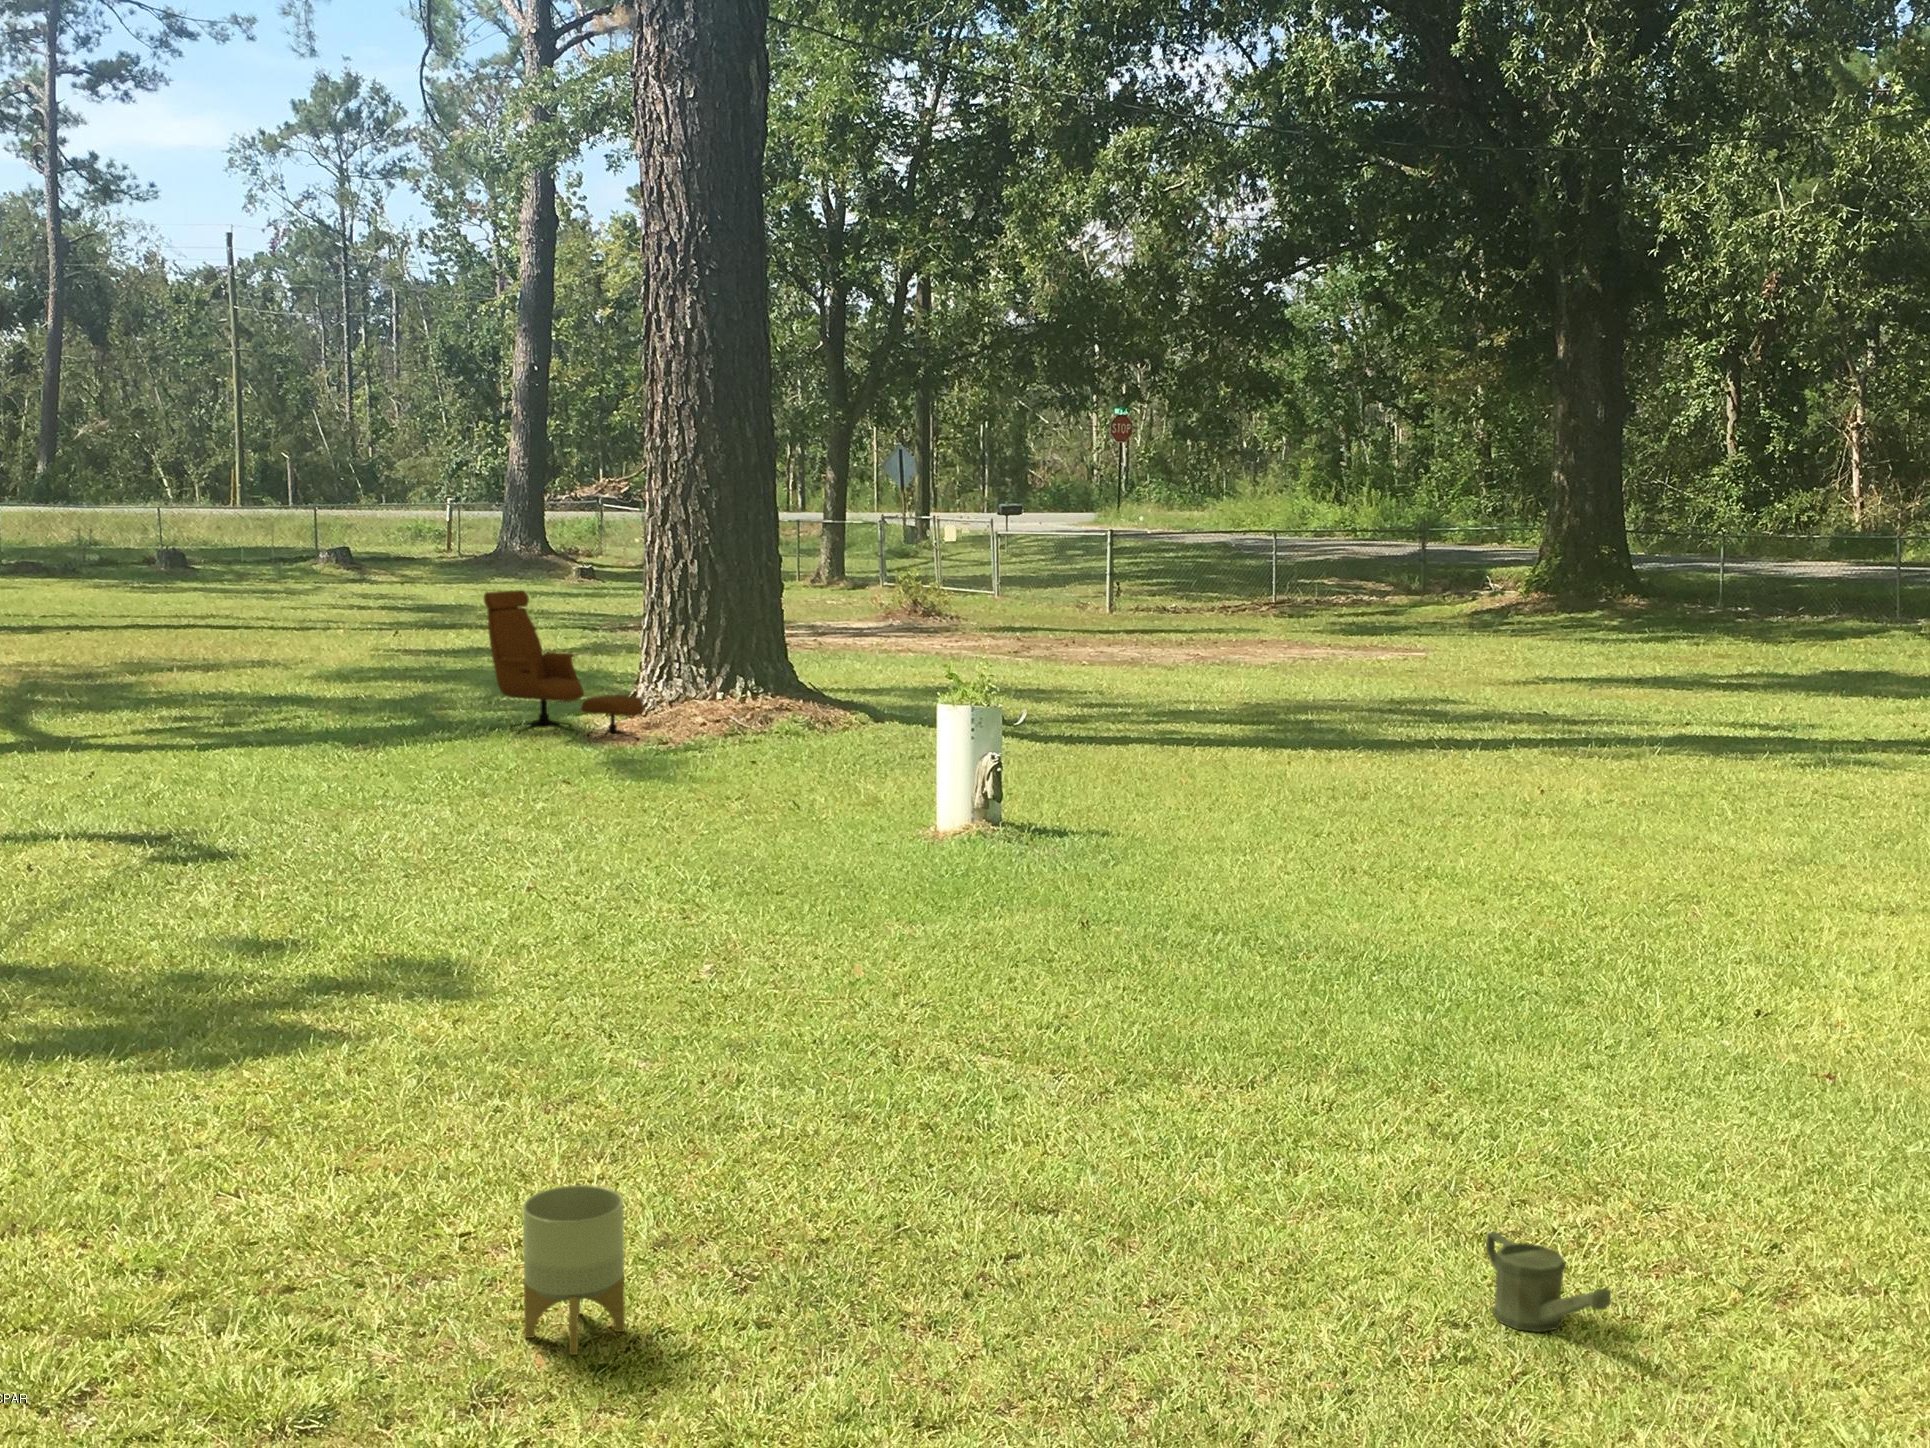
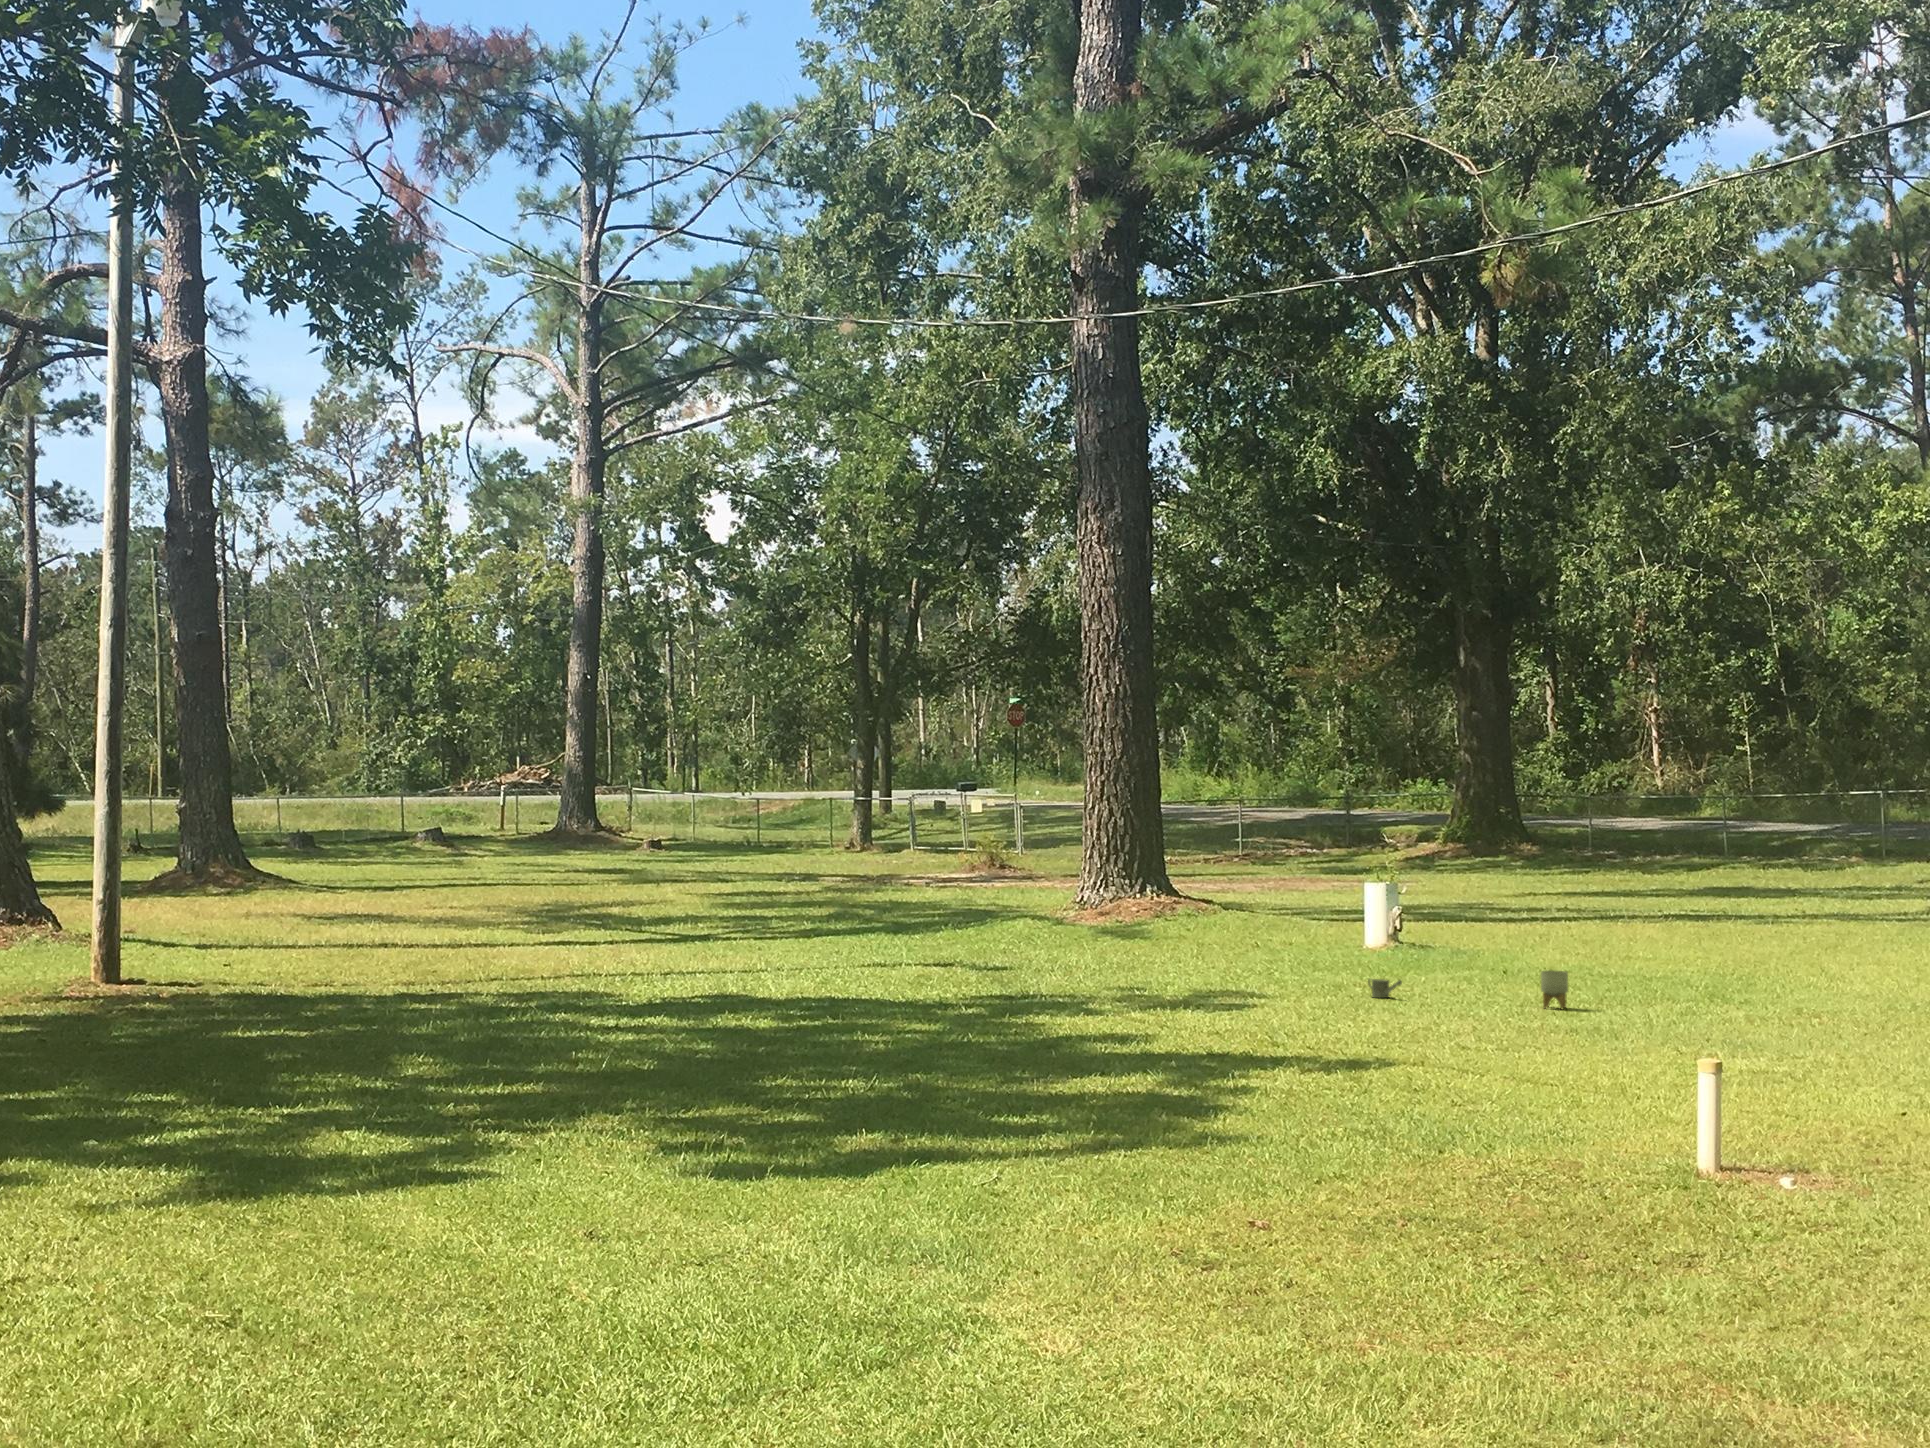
lounge chair: present [484,590,644,742] -> none [1002,837,1105,923]
watering can: present [1486,1232,1611,1332] -> present [1368,979,1402,998]

